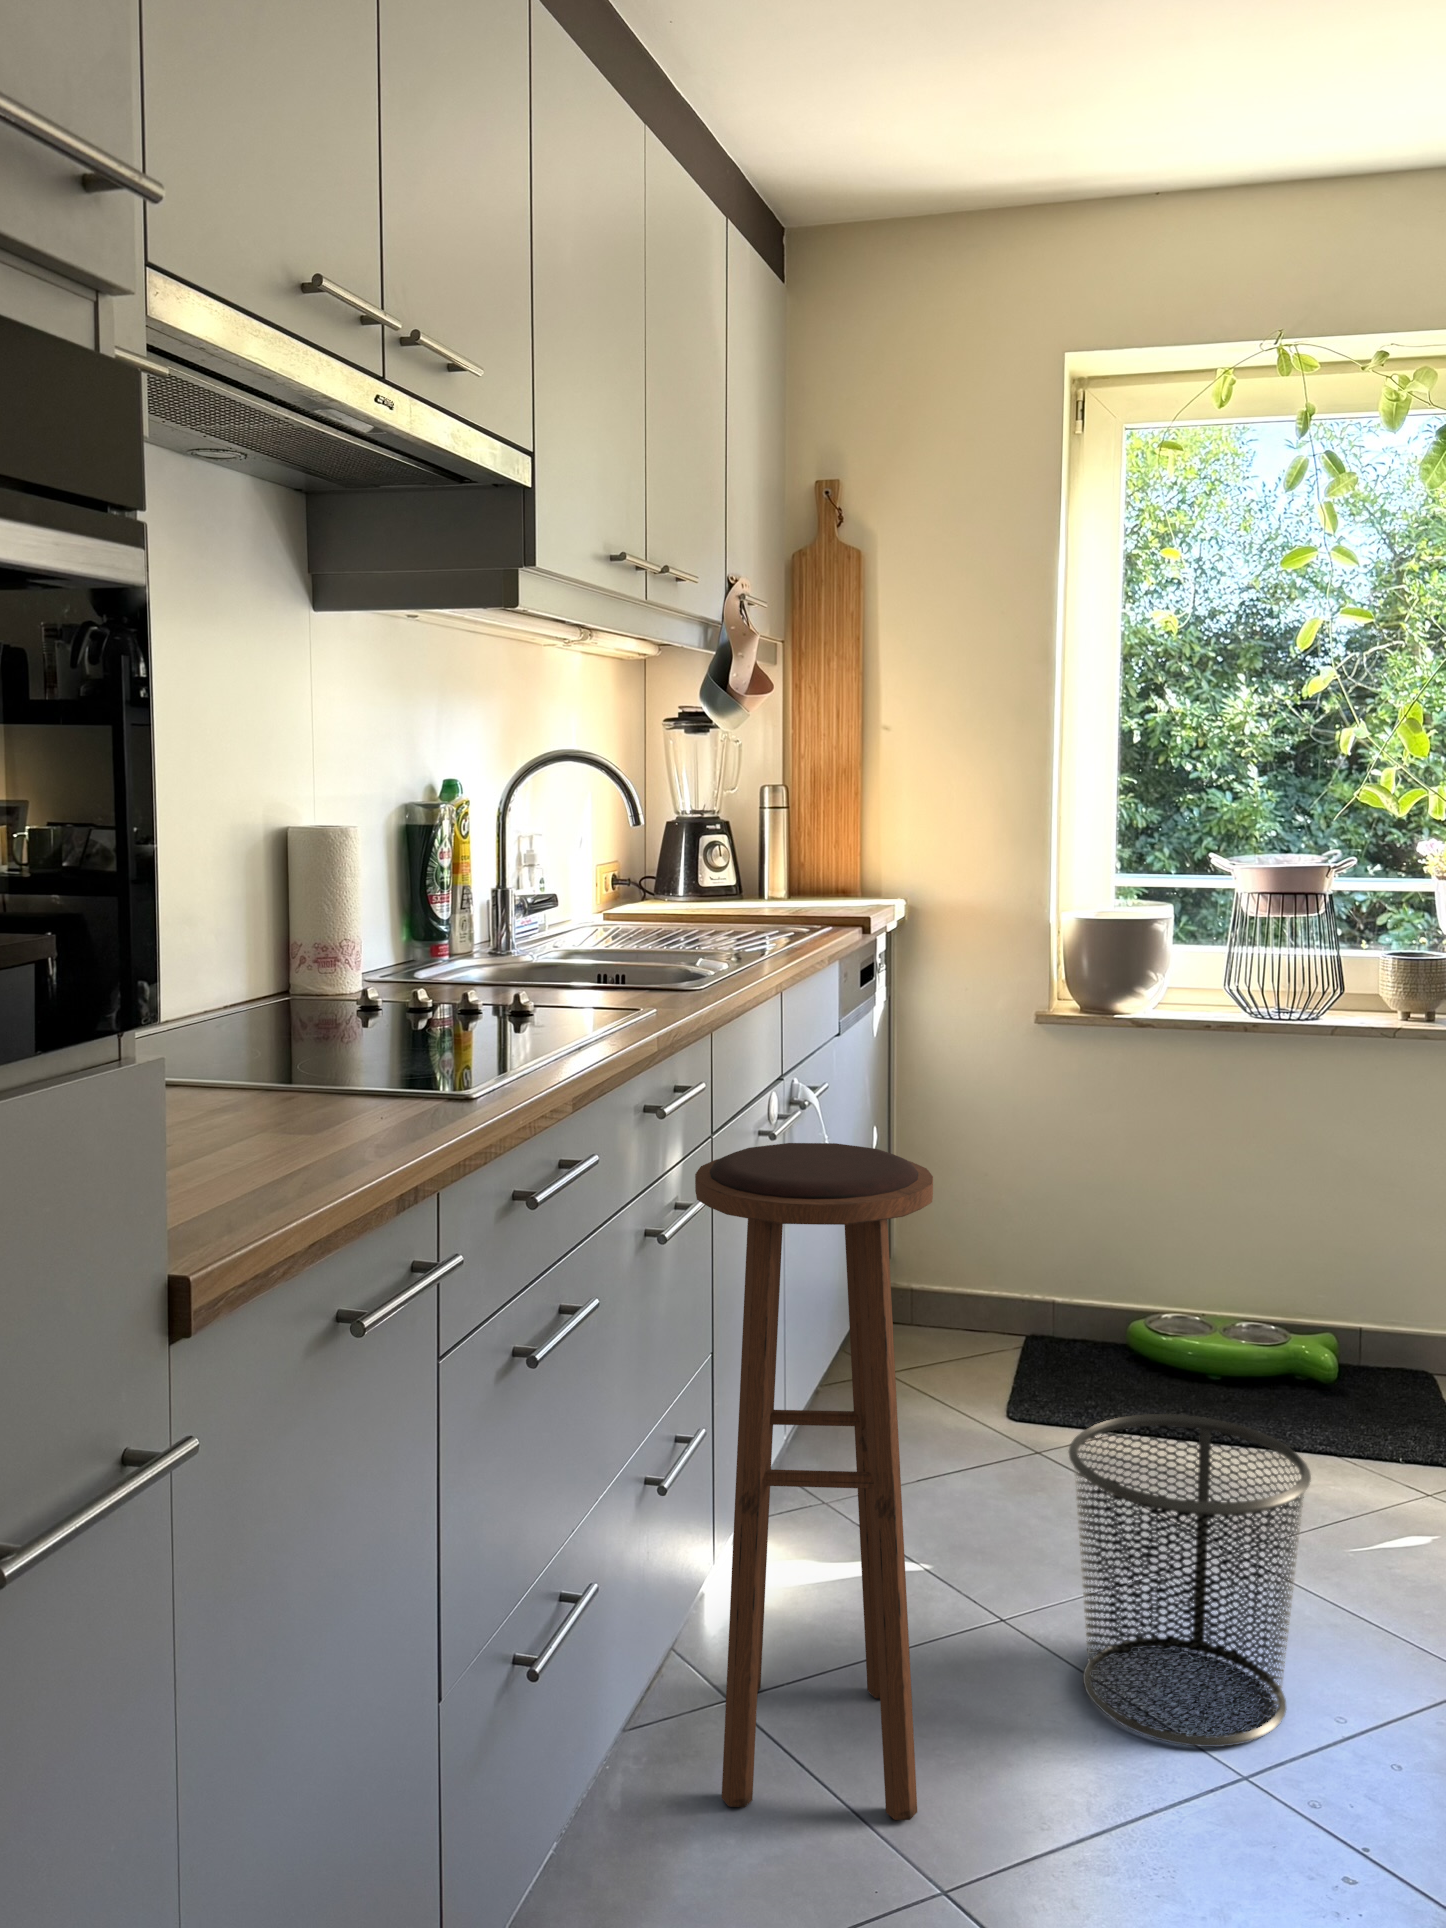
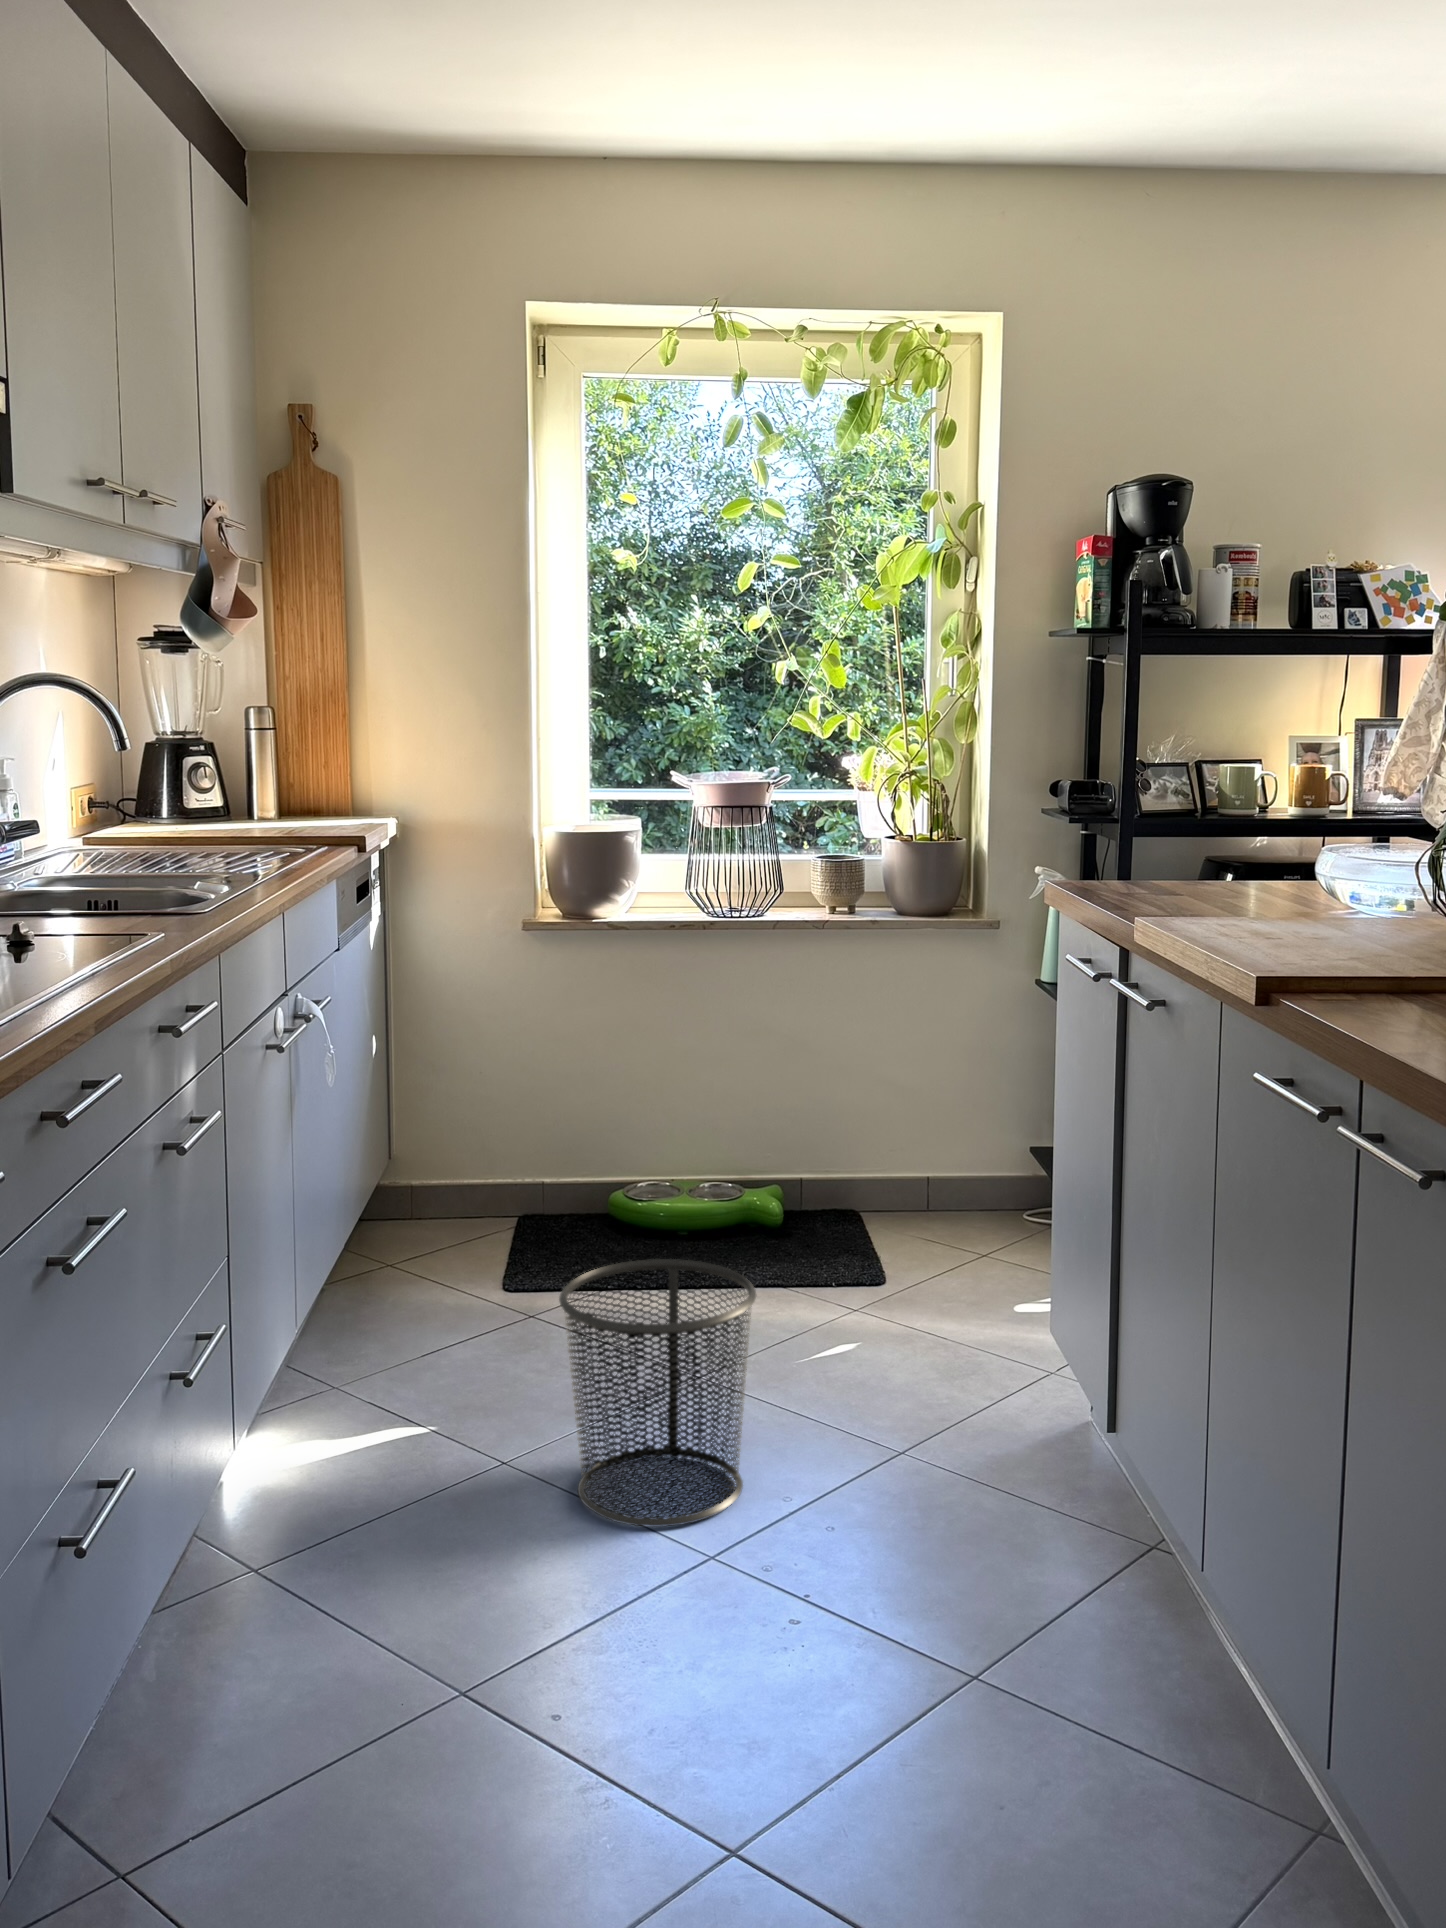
stool: present [695,1143,933,1820] -> none [216,1049,441,1637]

